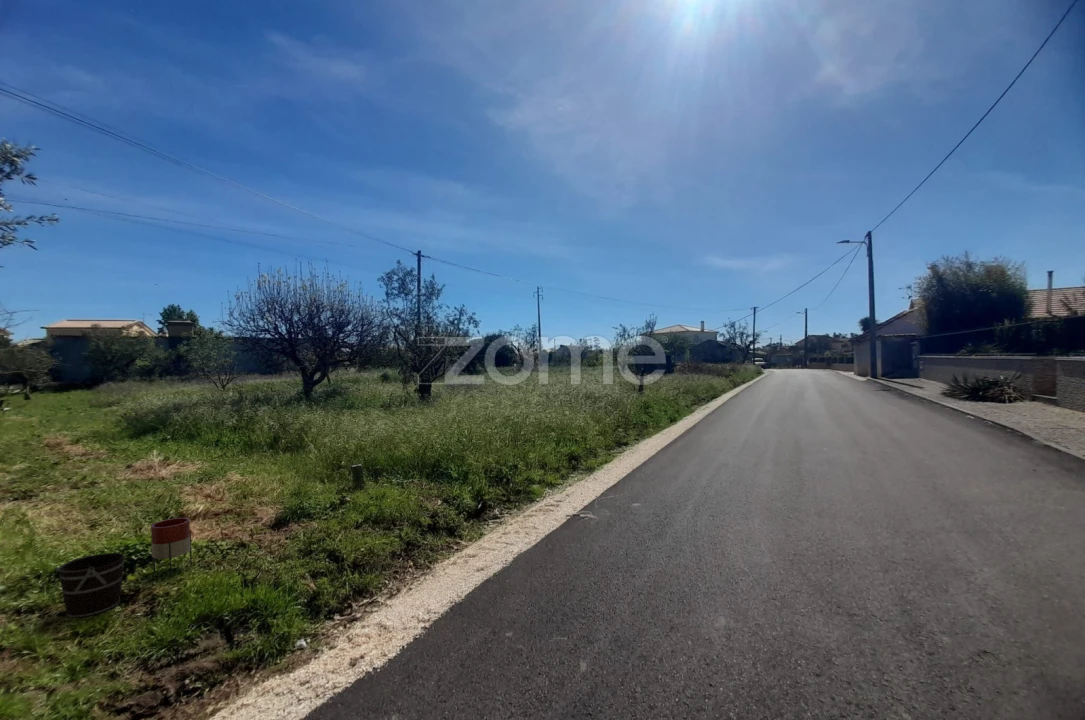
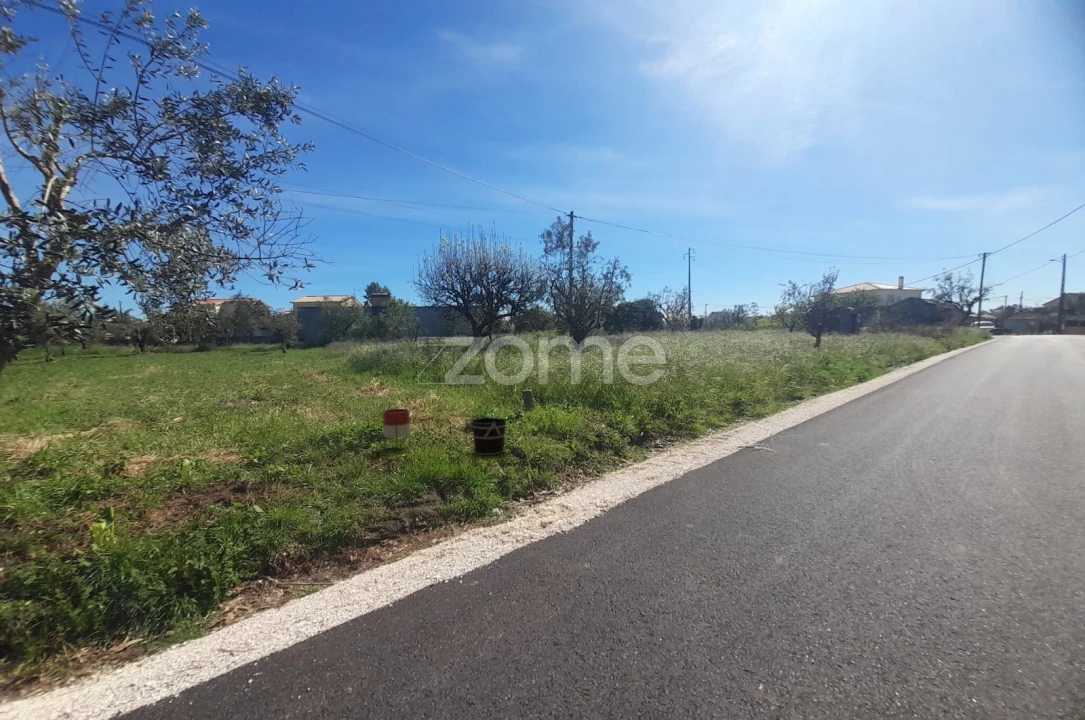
bucket: present [56,553,124,617] -> present [471,418,506,455]

